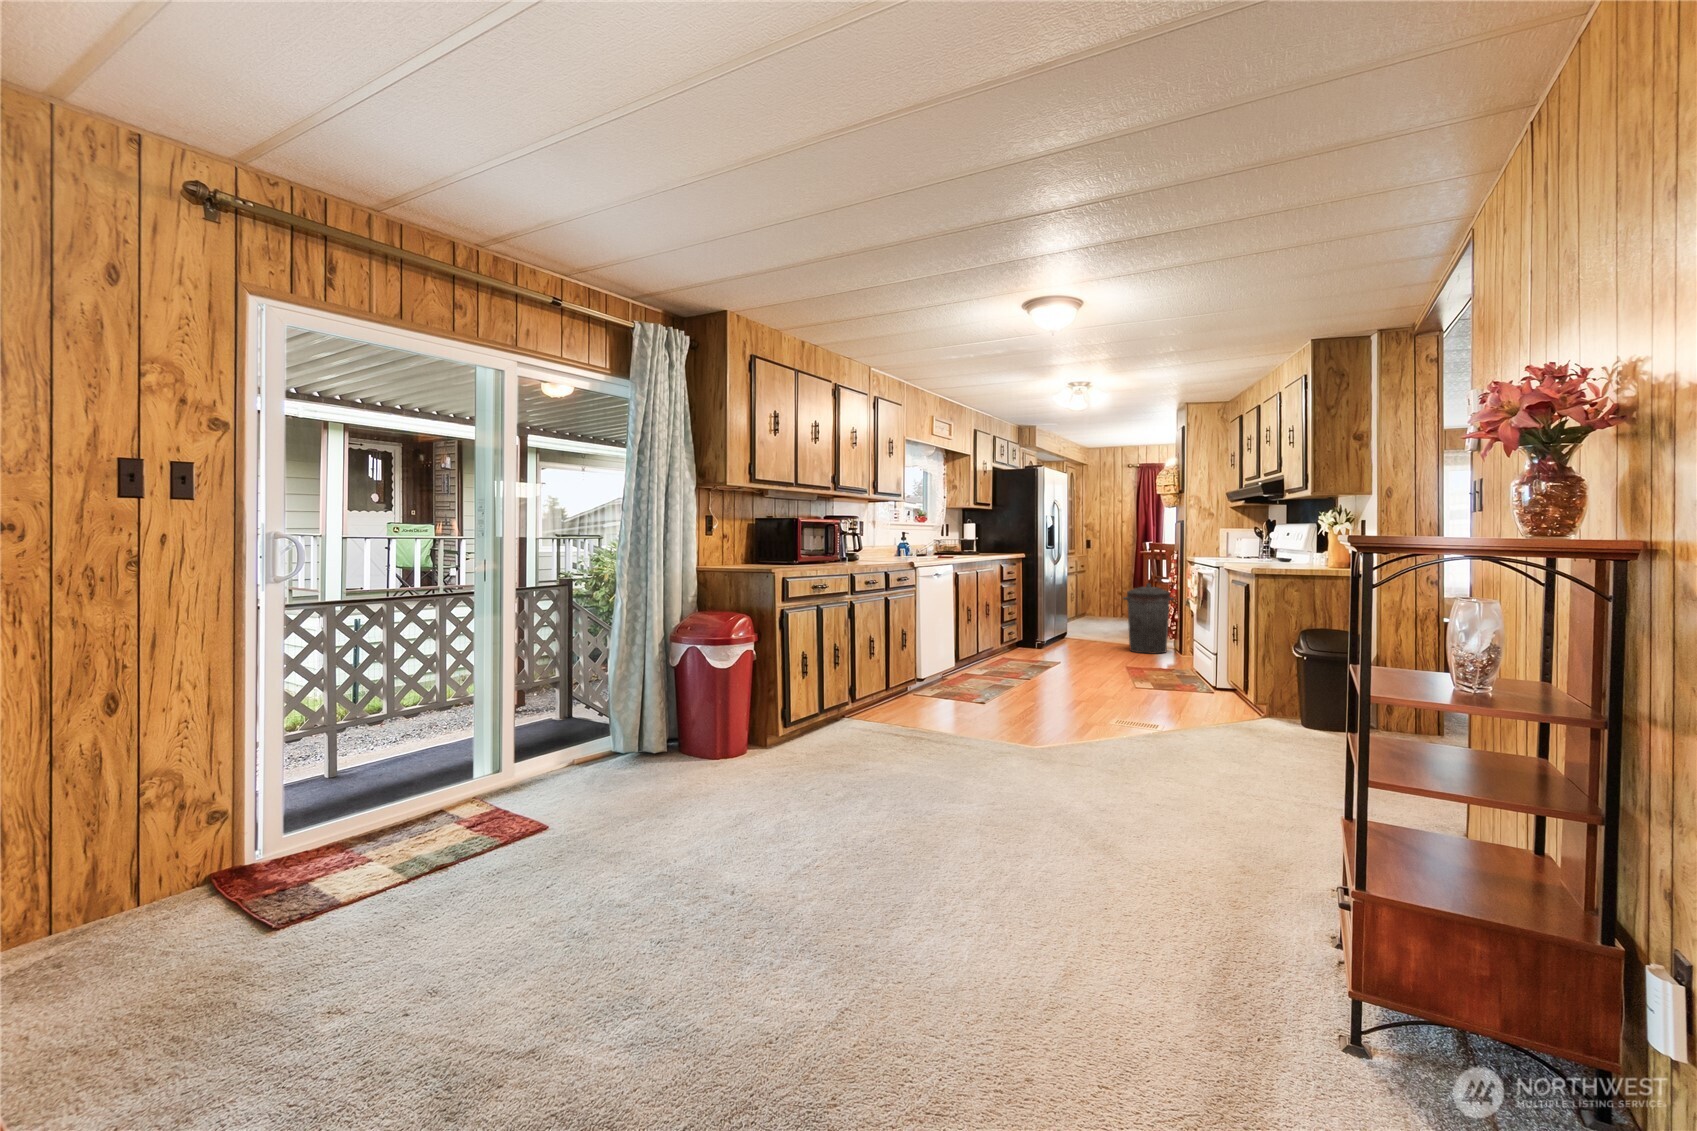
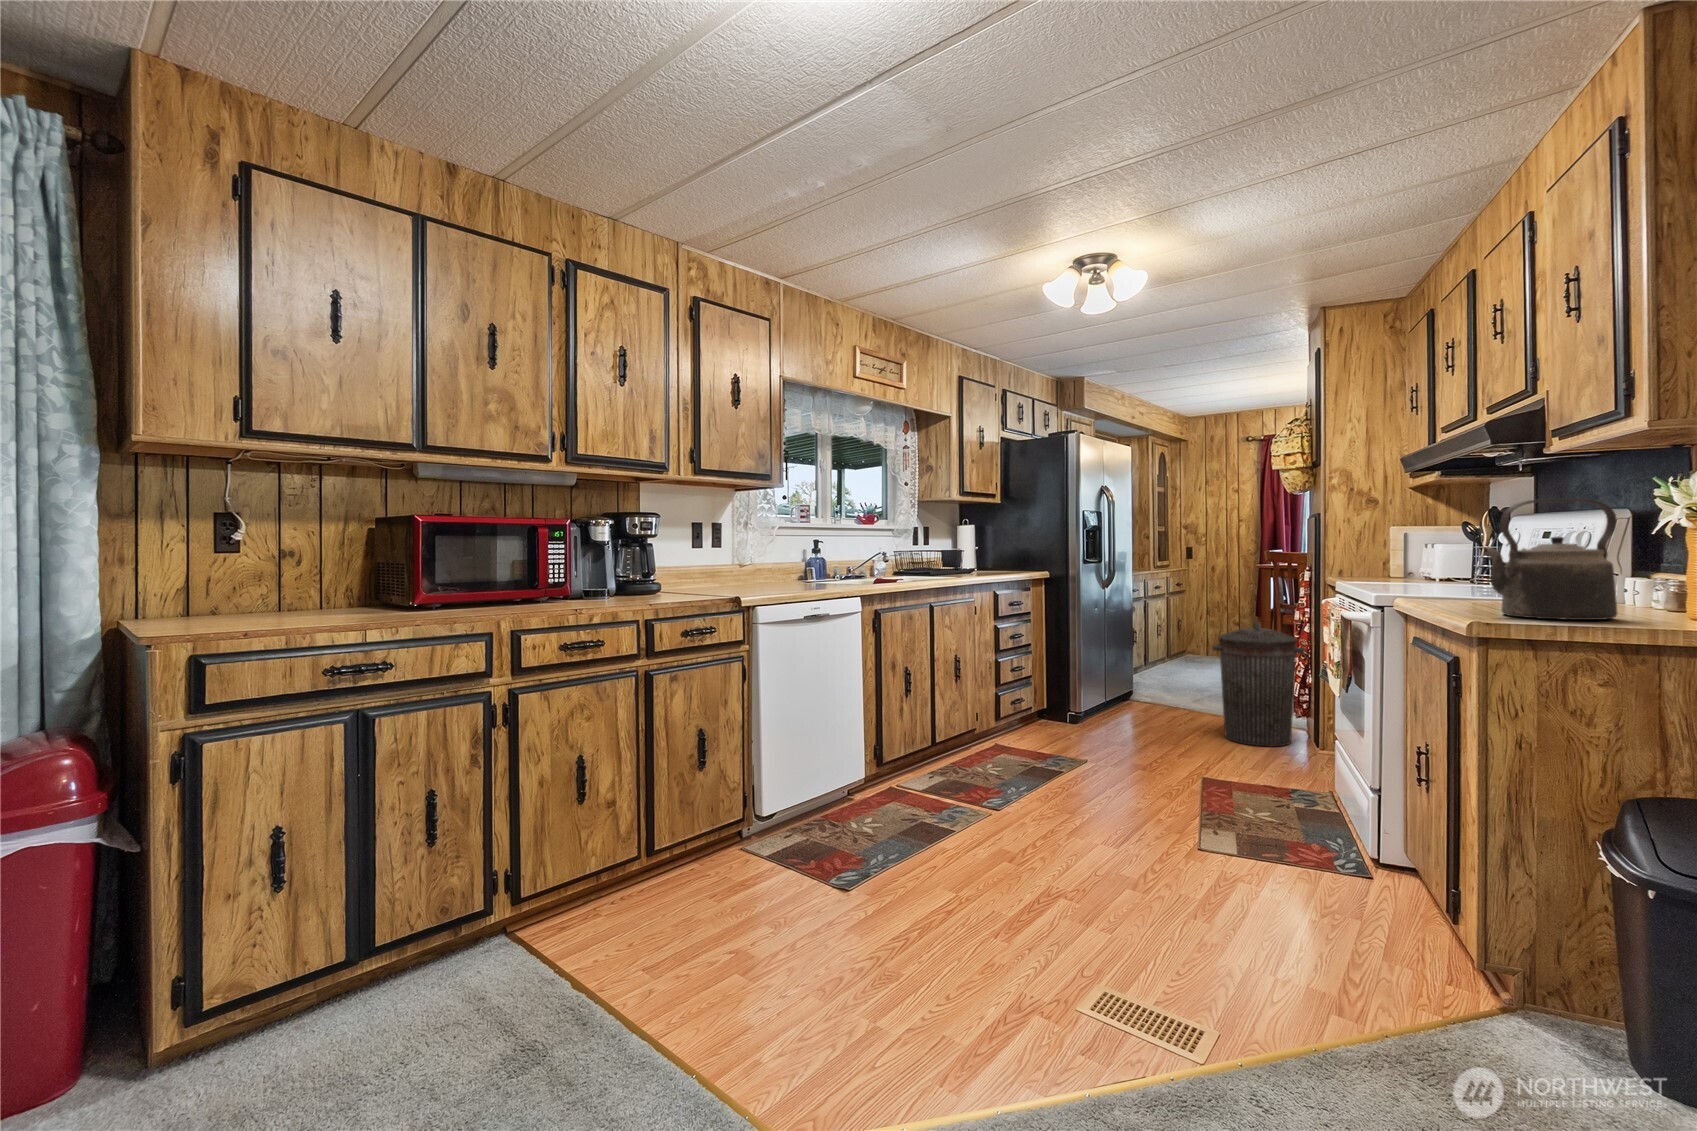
kettle: none [1258,520,1305,567] -> present [1483,498,1617,620]

